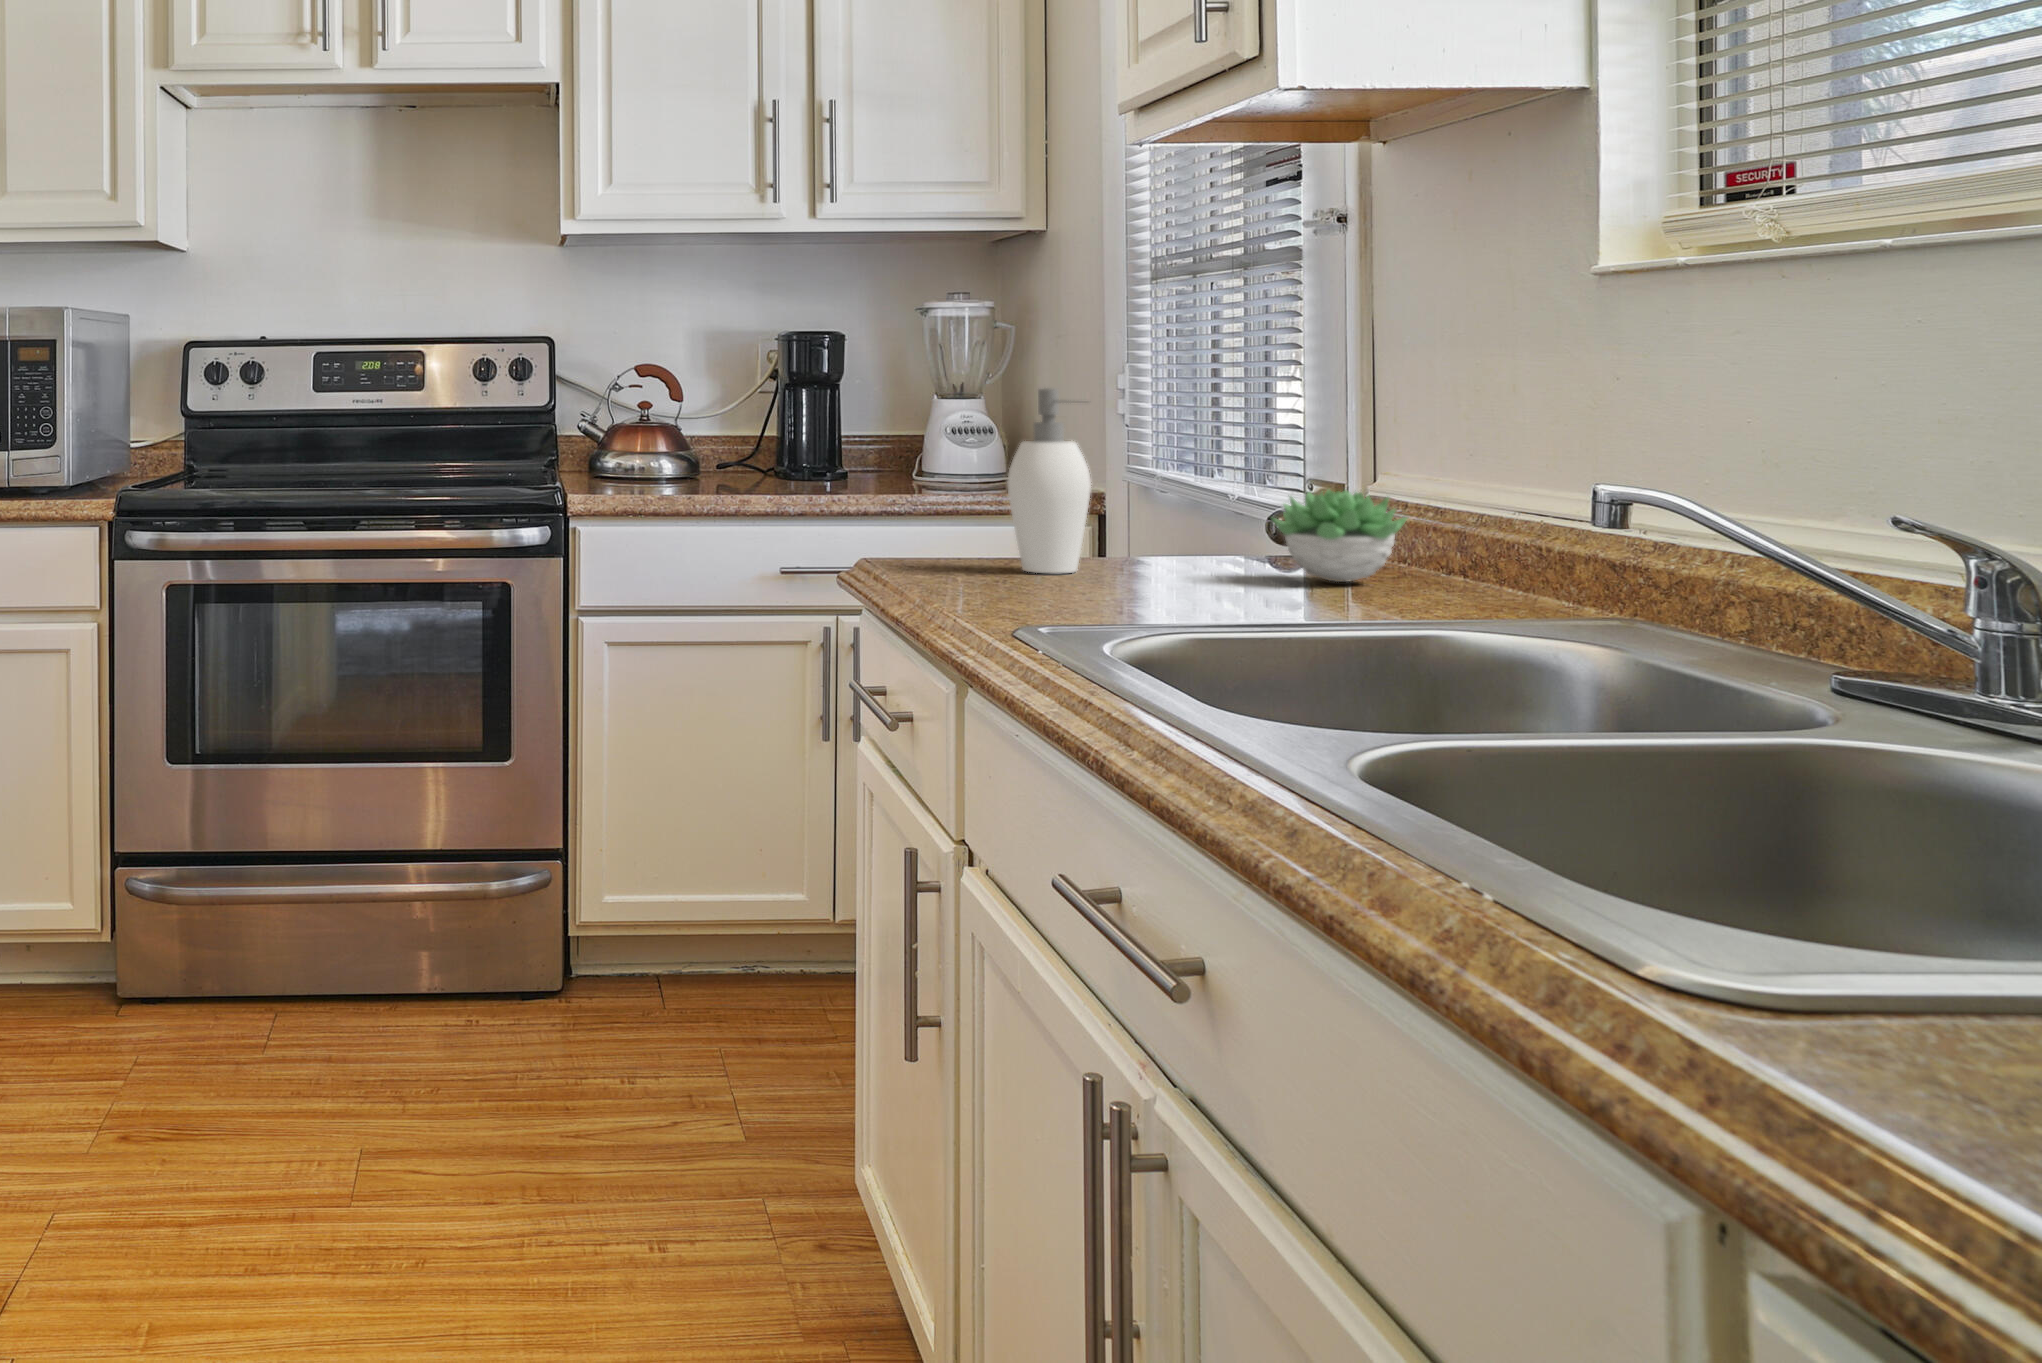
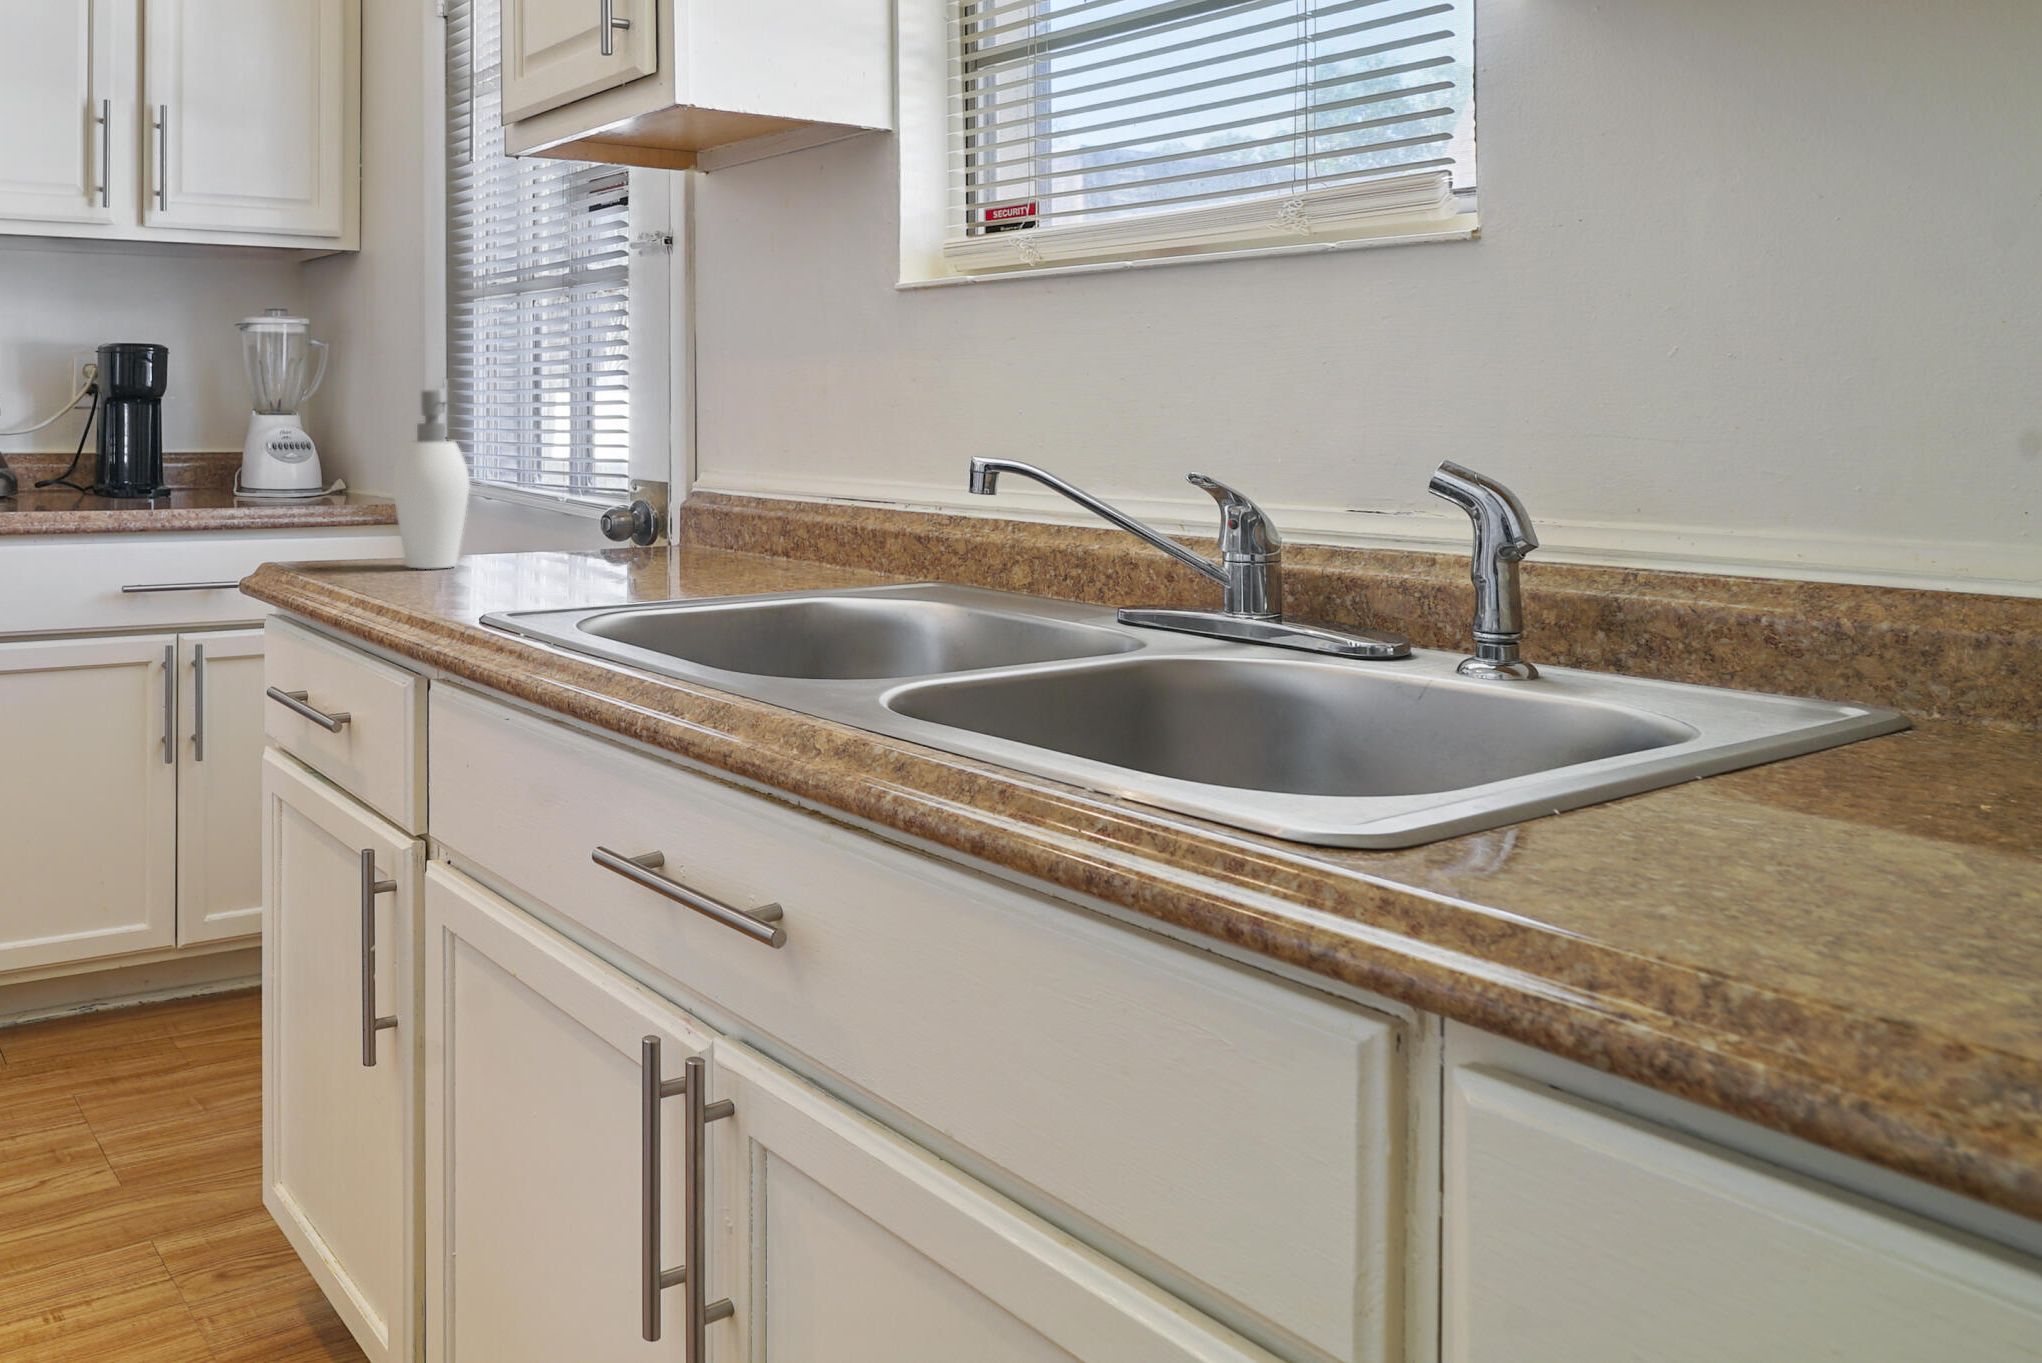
succulent plant: present [1272,490,1407,582] -> none [631,481,740,564]

